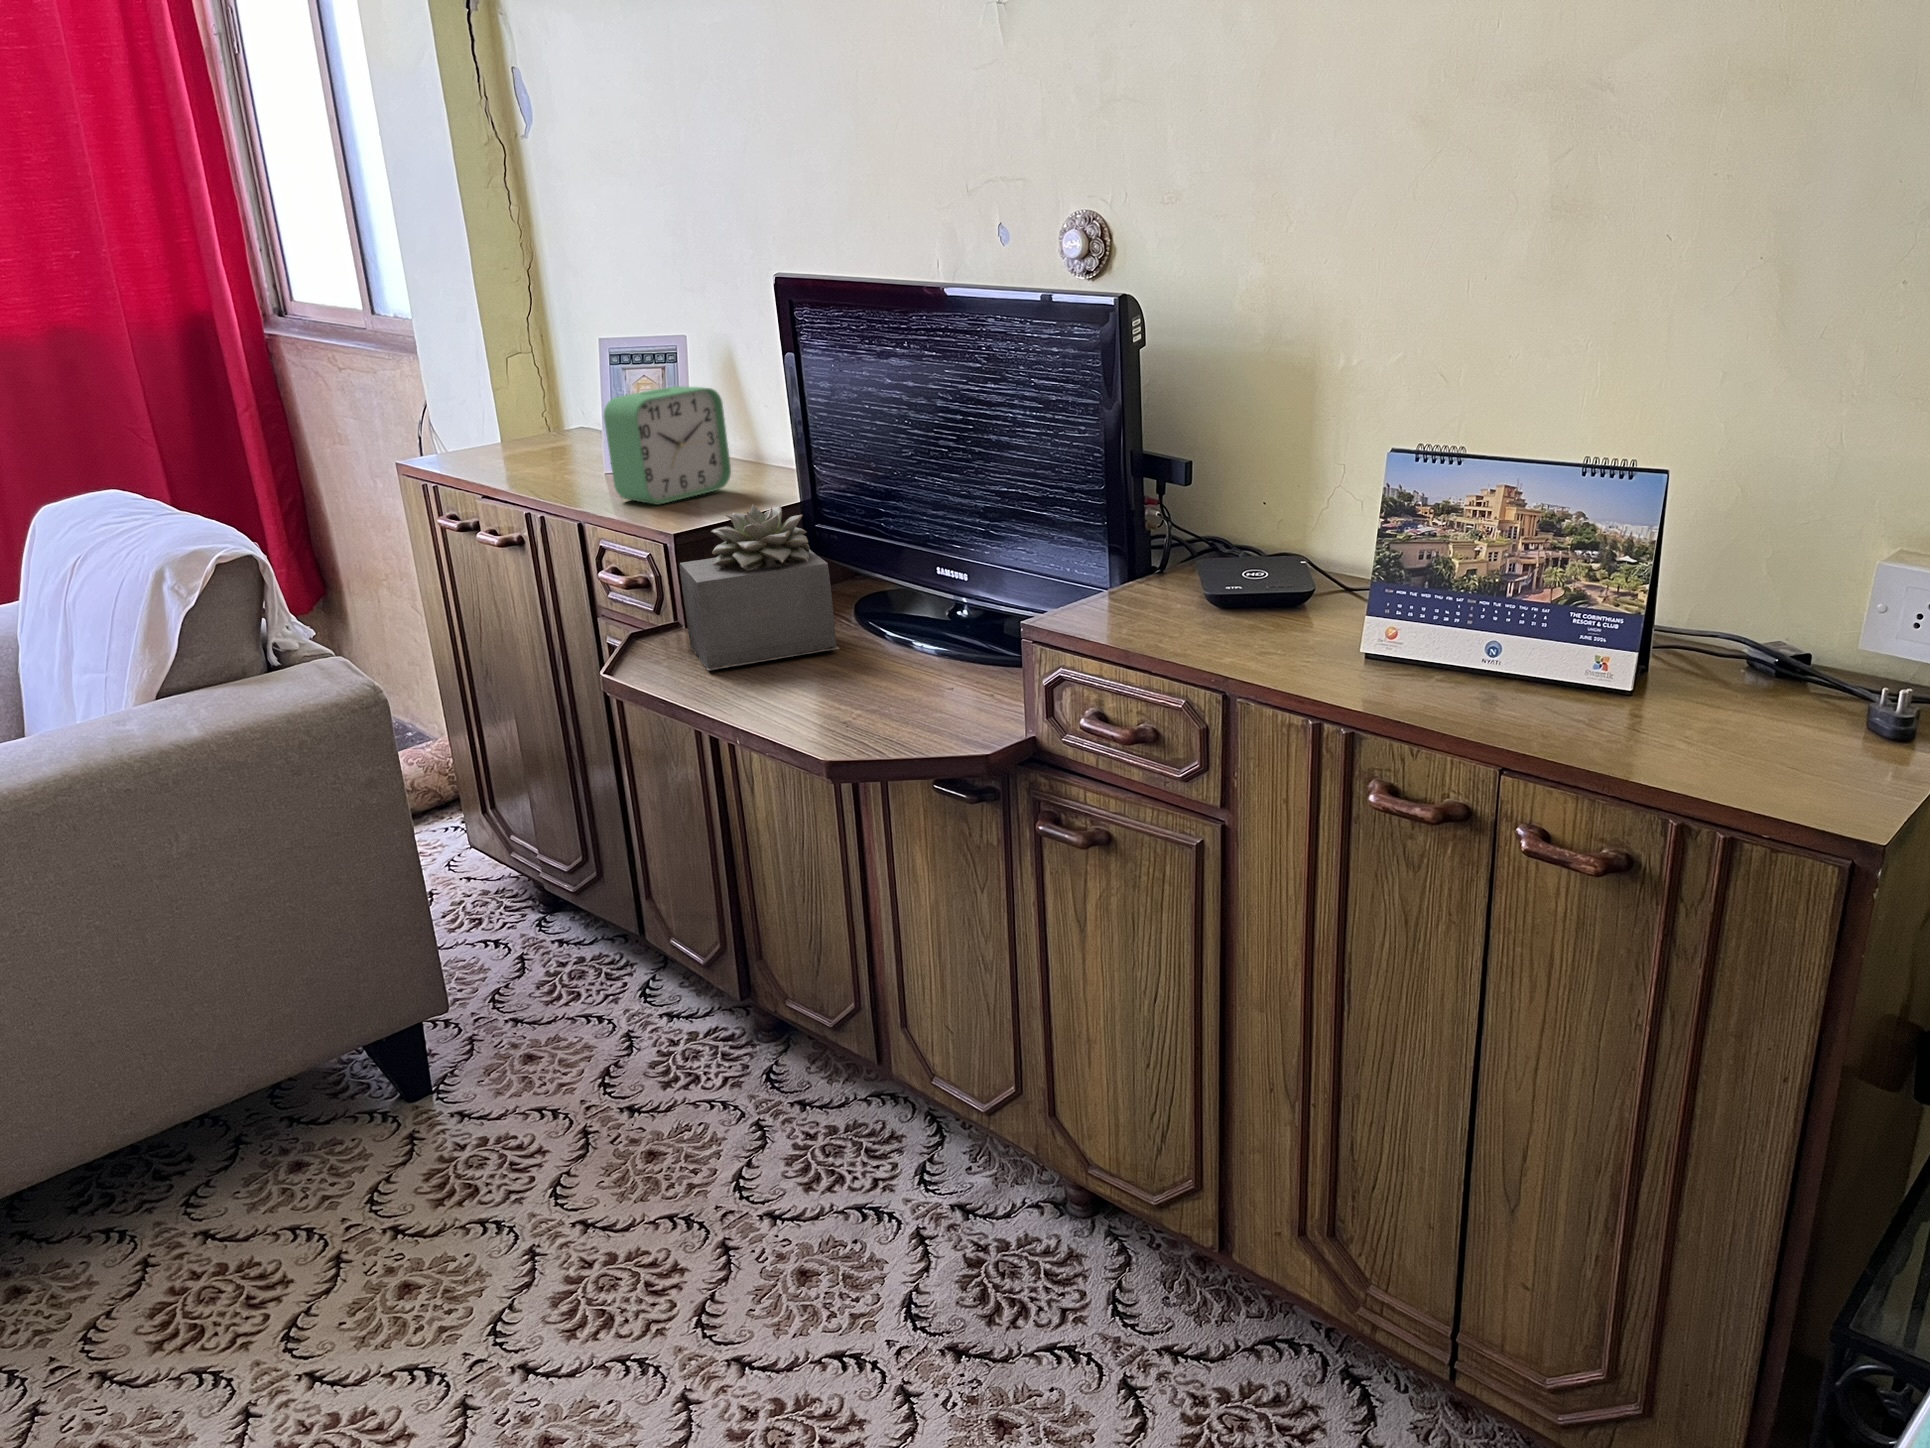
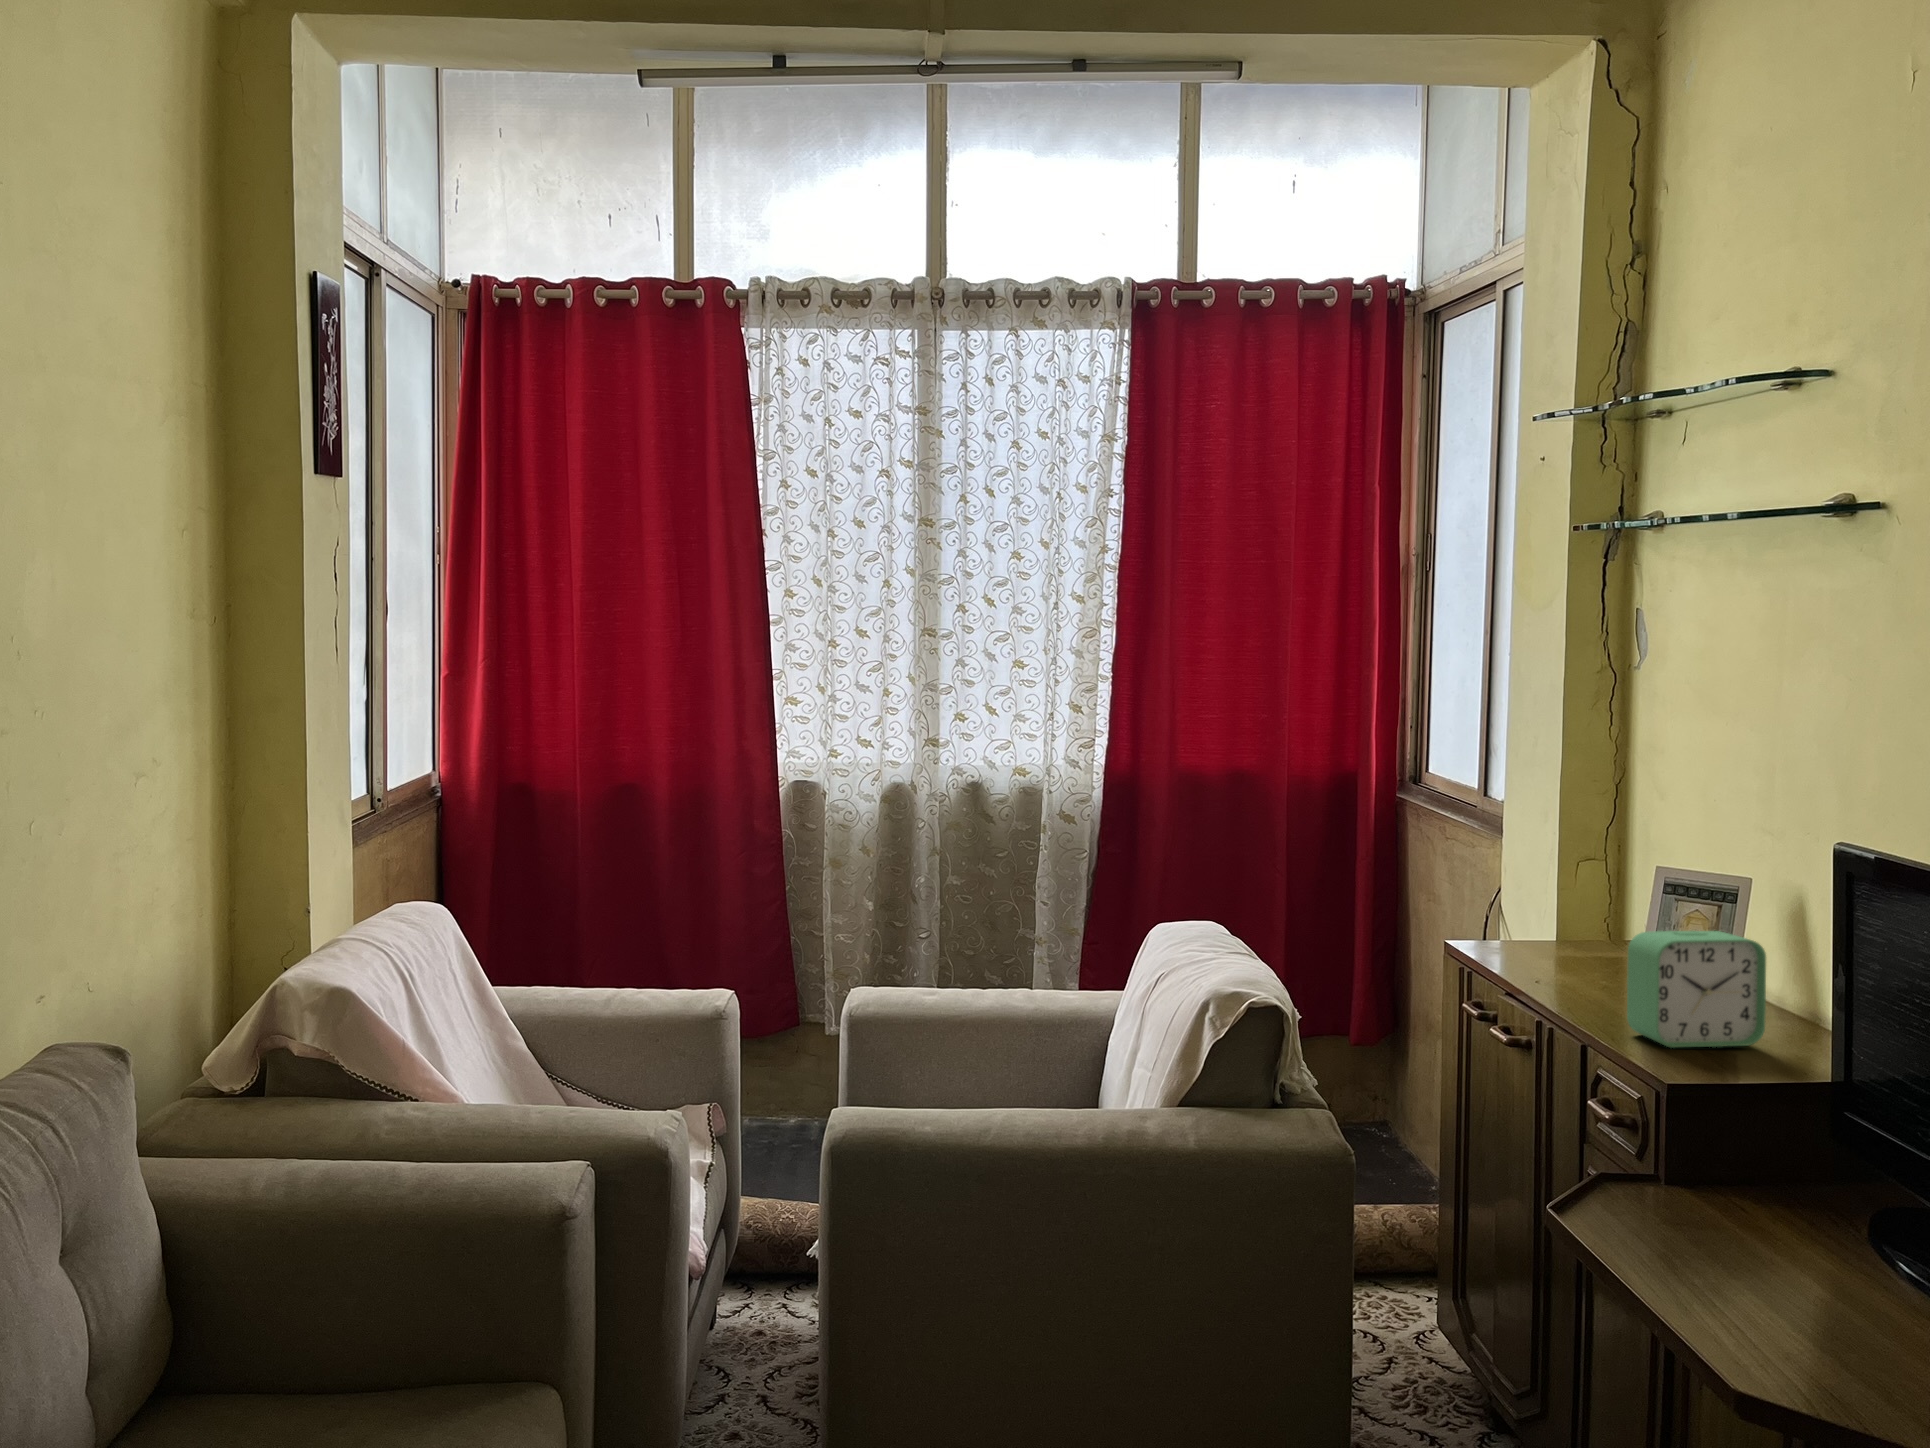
succulent plant: present [679,504,839,670] -> none [1653,1079,1827,1268]

